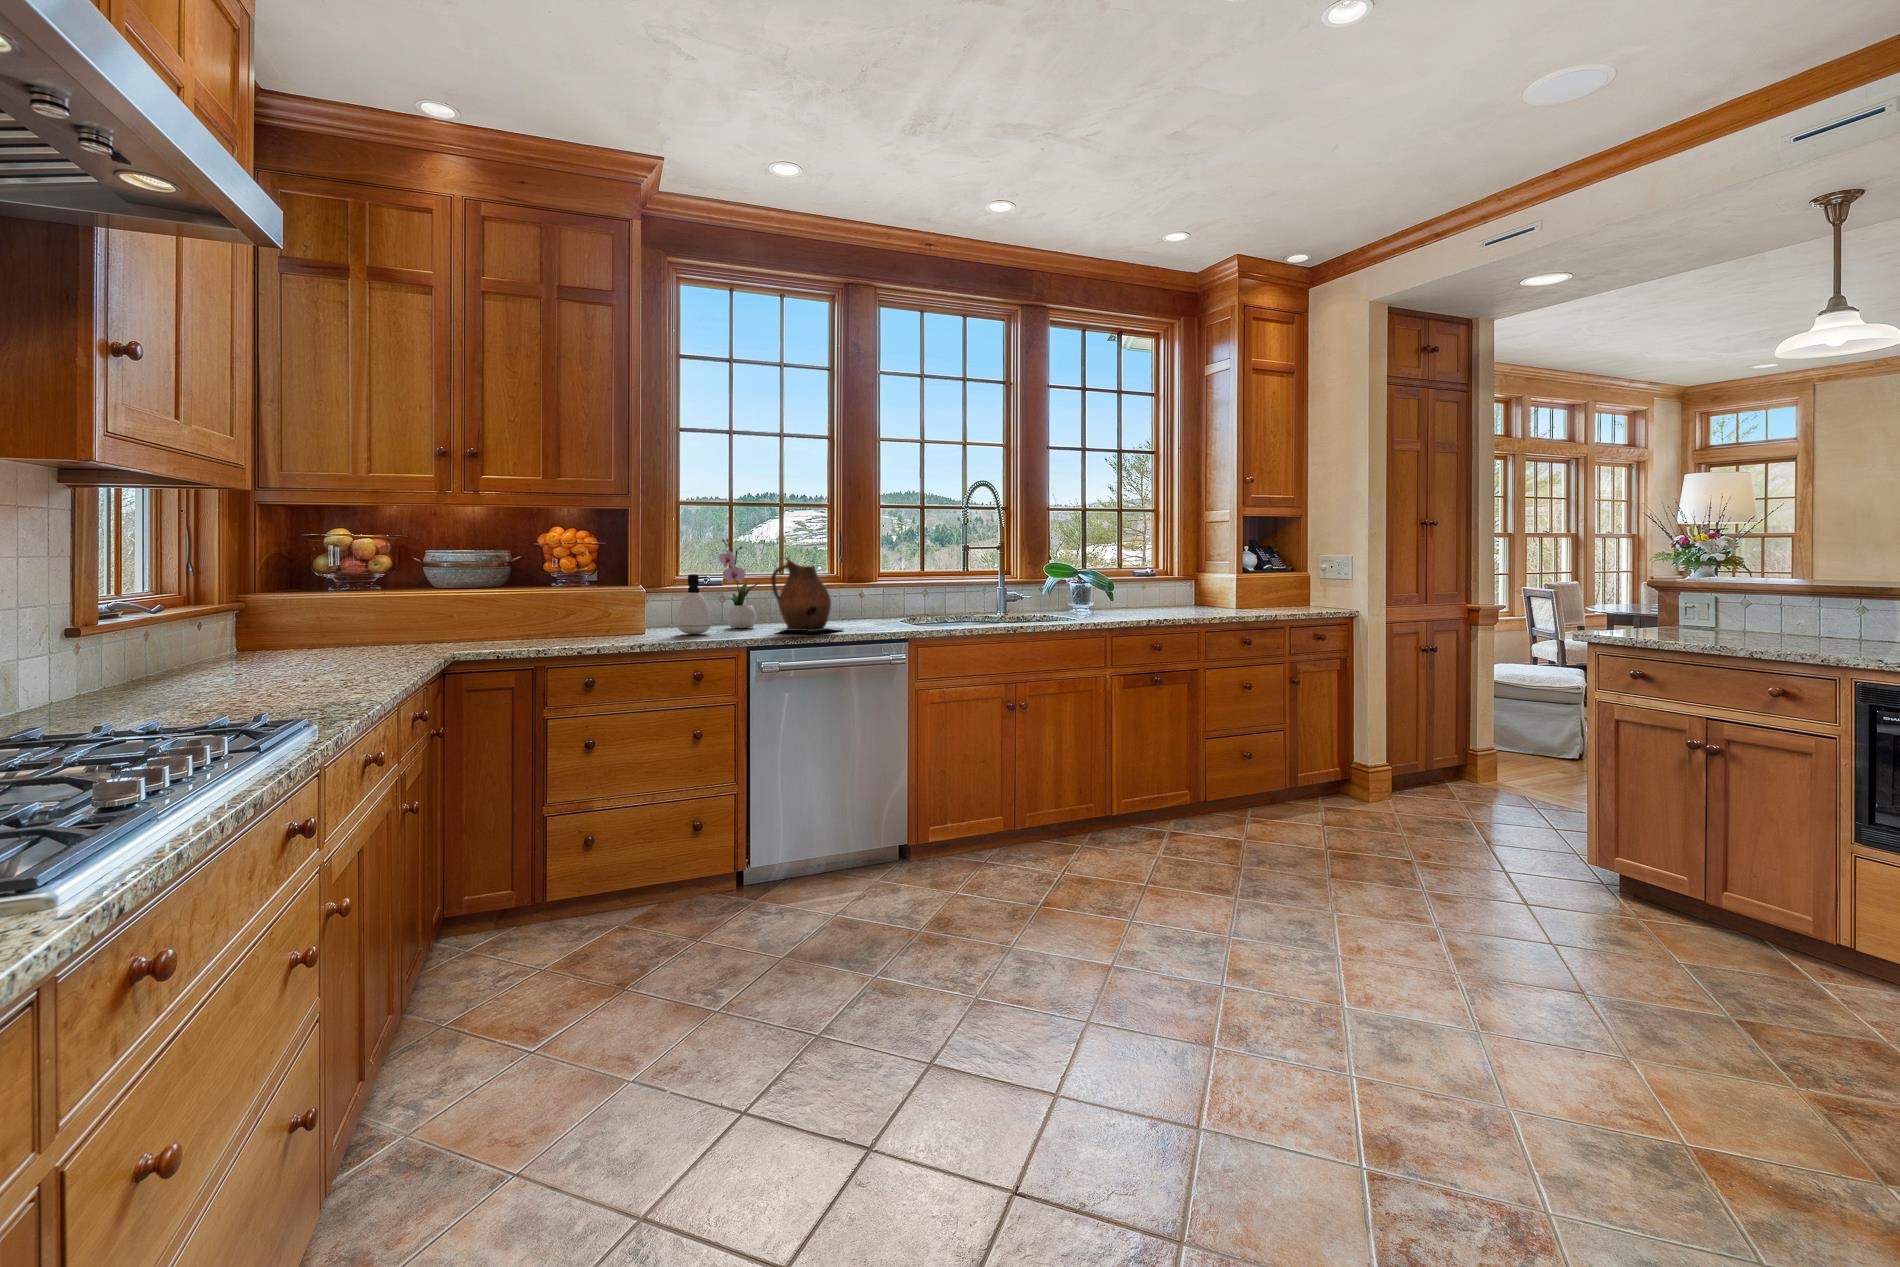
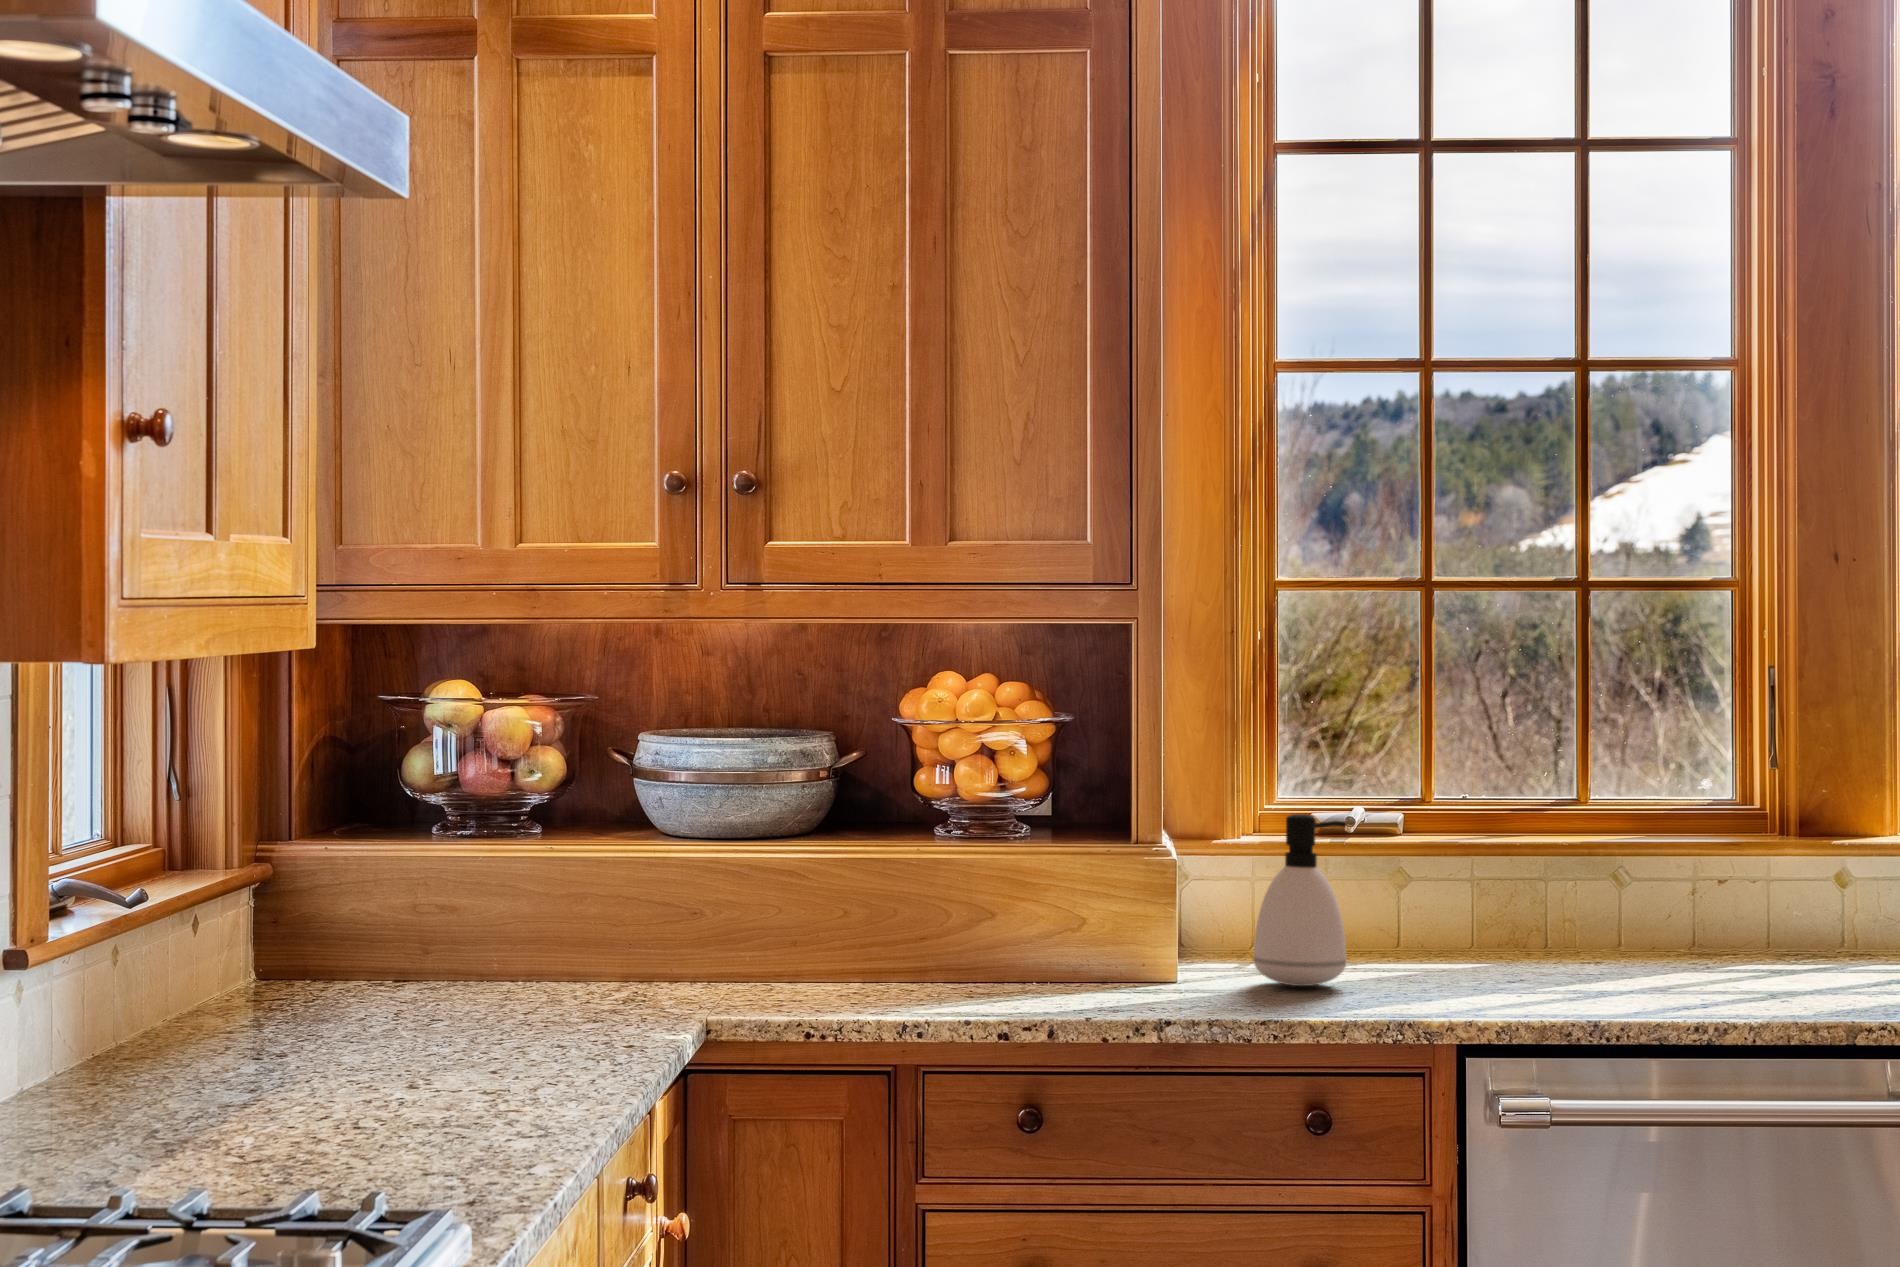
flower arrangement: present [719,539,760,628] -> none [1368,707,1485,965]
ceramic pitcher: present [771,558,843,632] -> none [1523,769,1744,1005]

